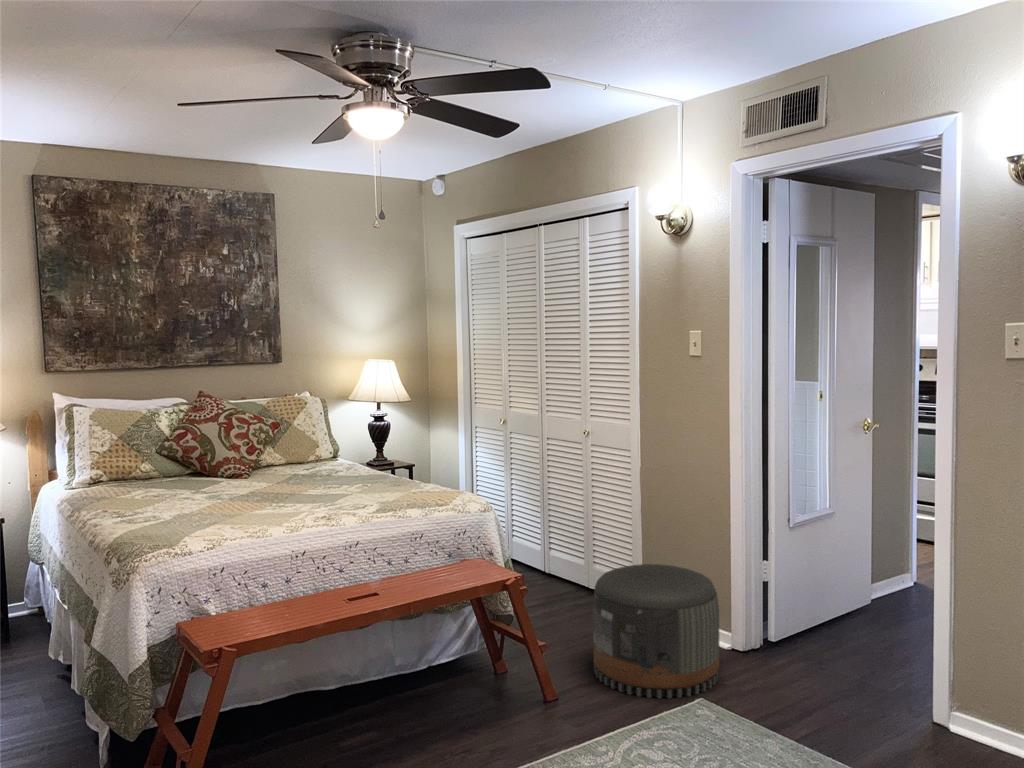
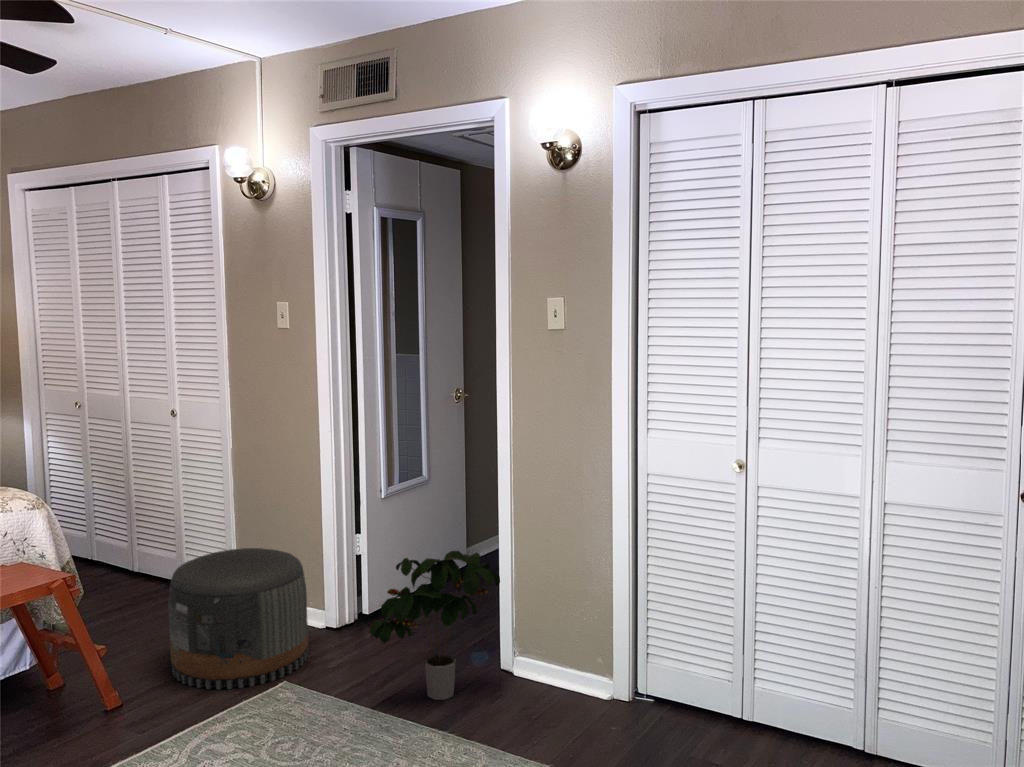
potted plant: none [793,590,937,746] -> present [370,551,500,700]

